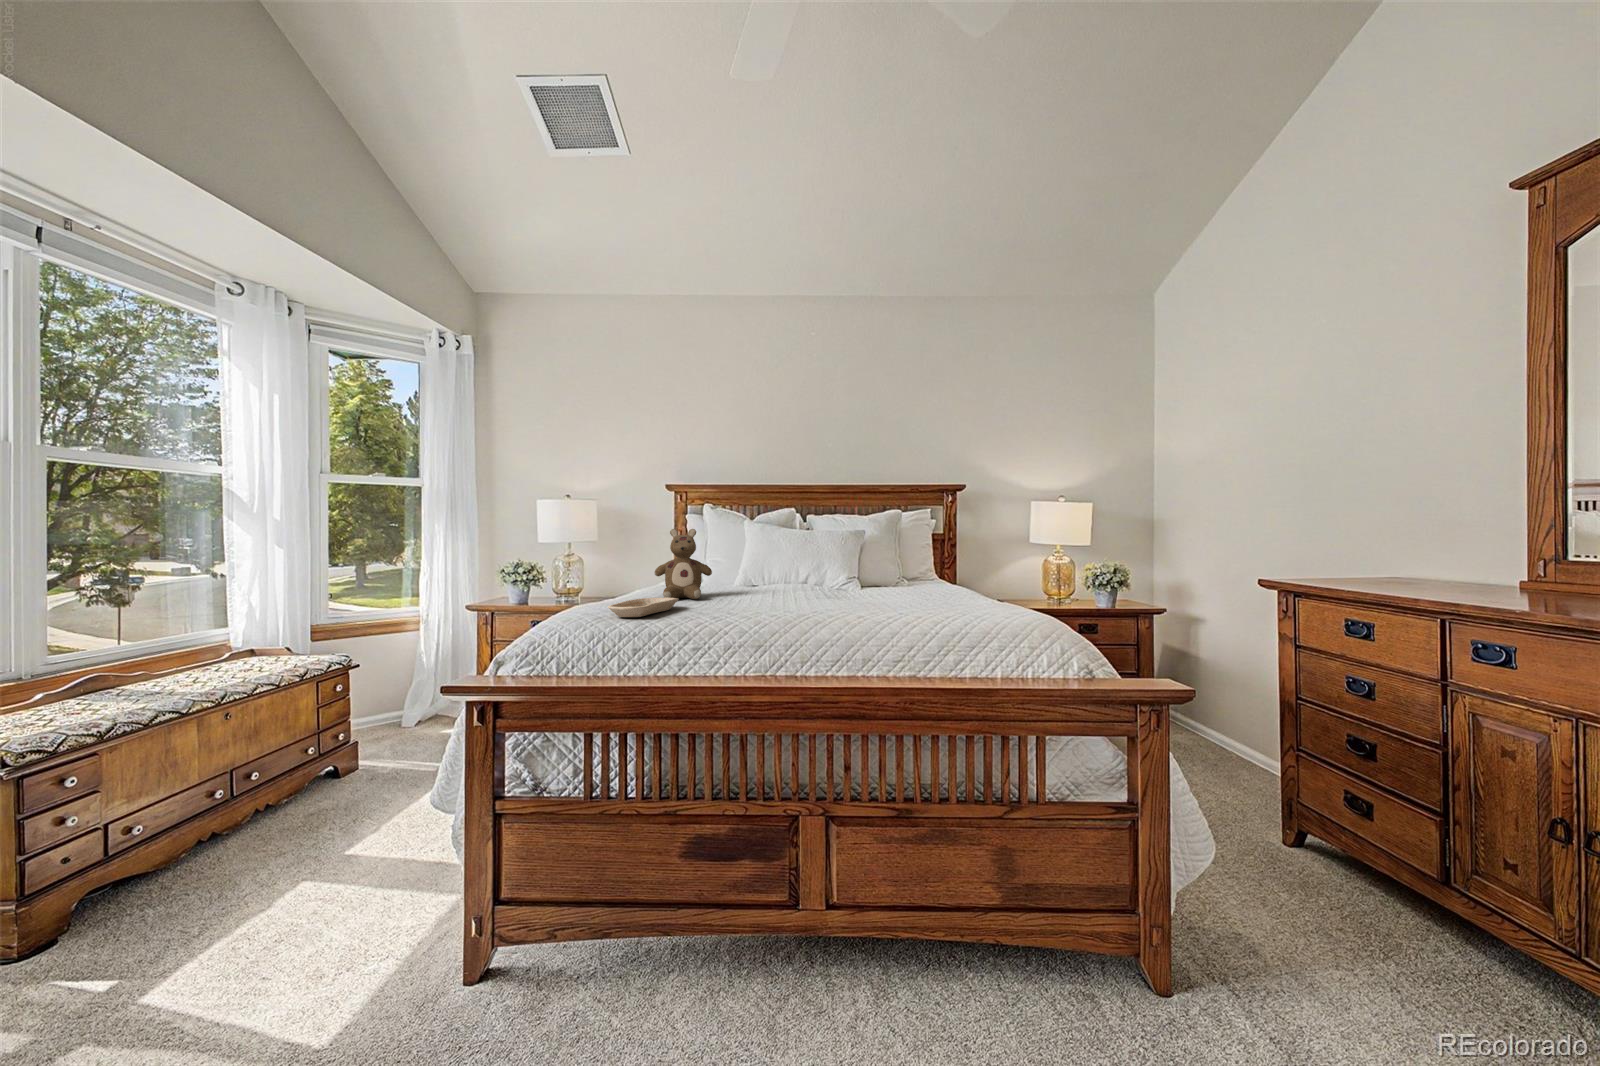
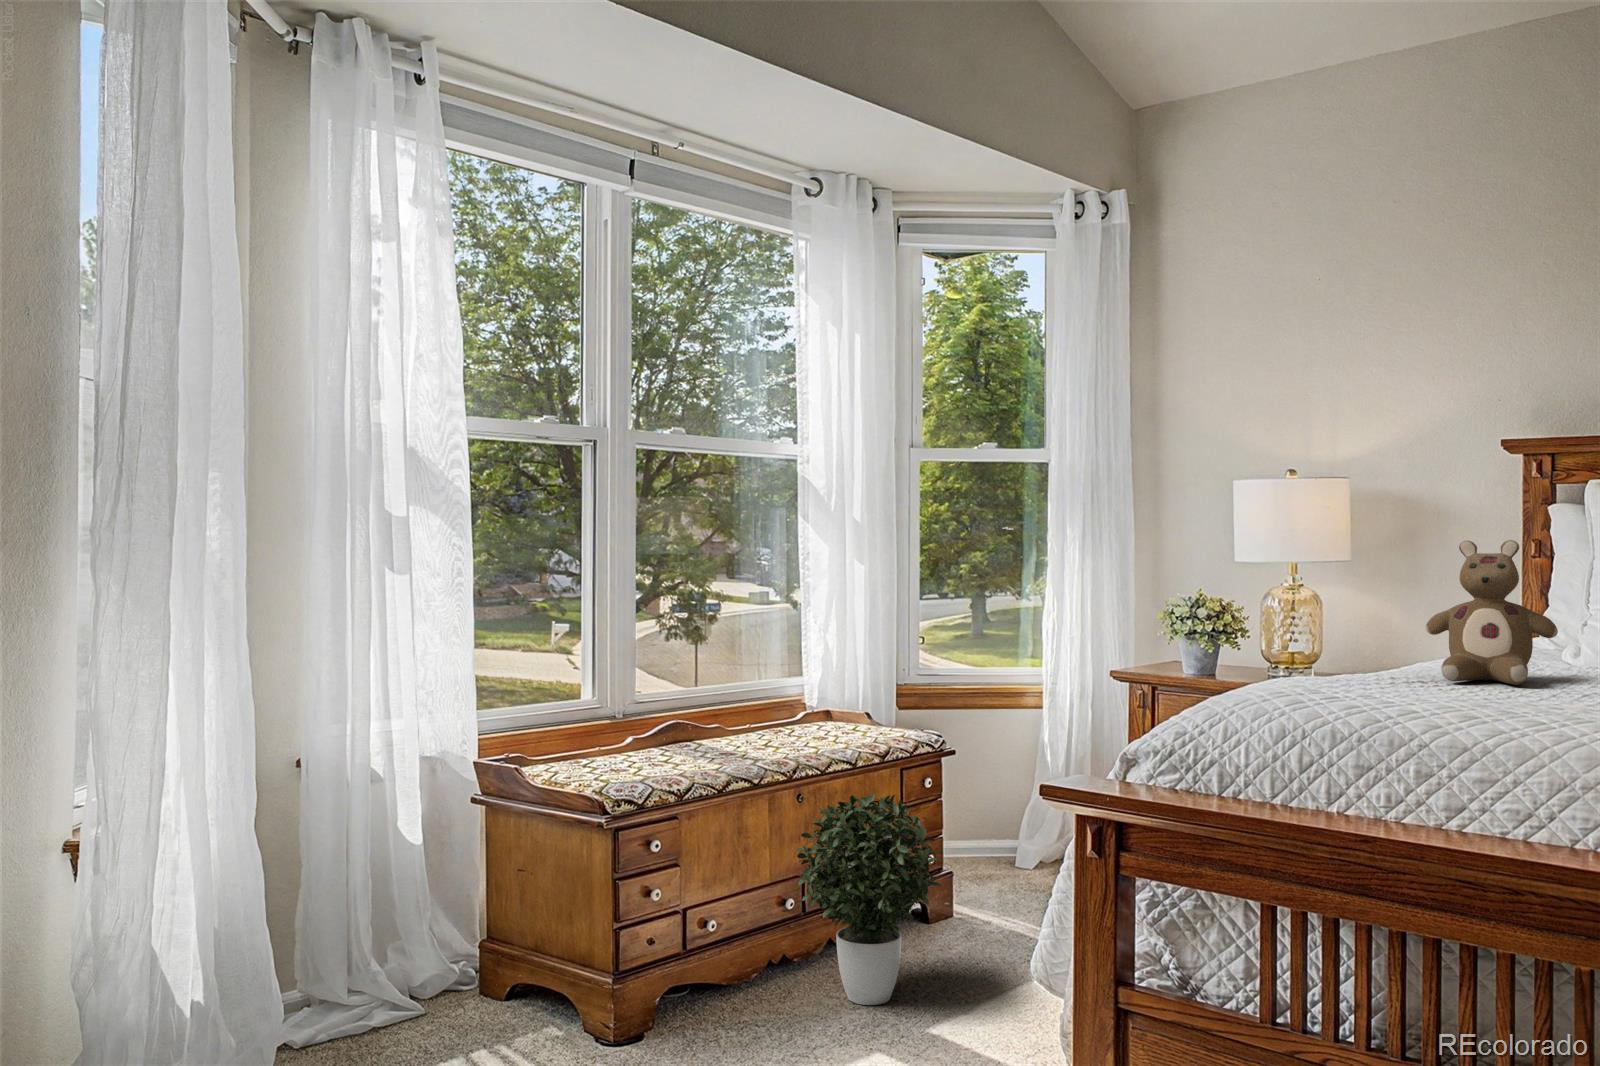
tray: present [608,597,678,617] -> none [1314,674,1468,706]
potted plant: none [226,703,356,856] -> present [796,794,941,1005]

